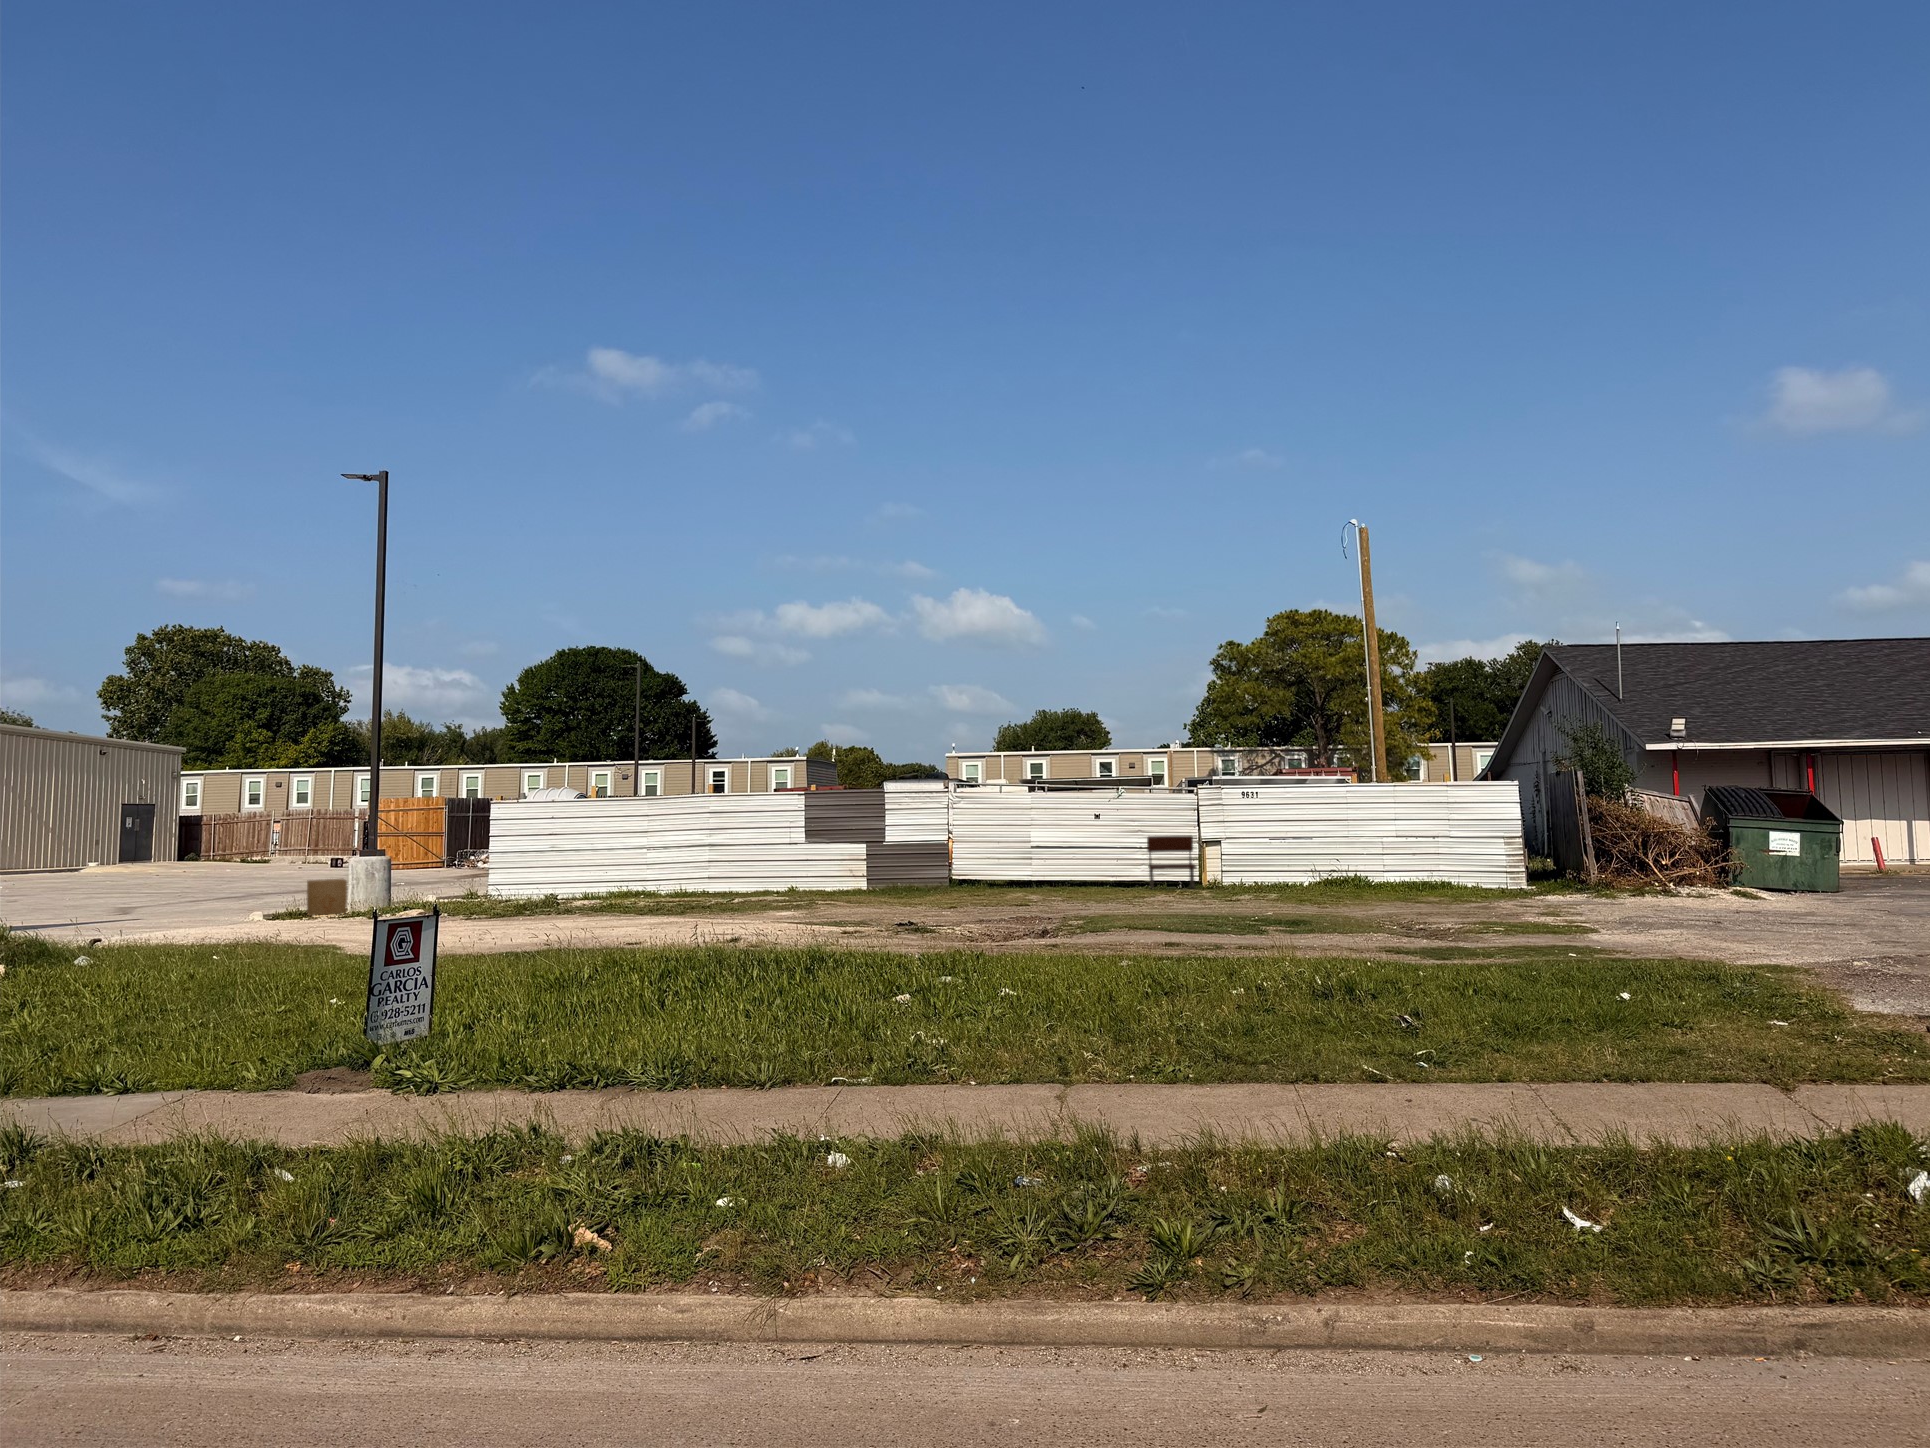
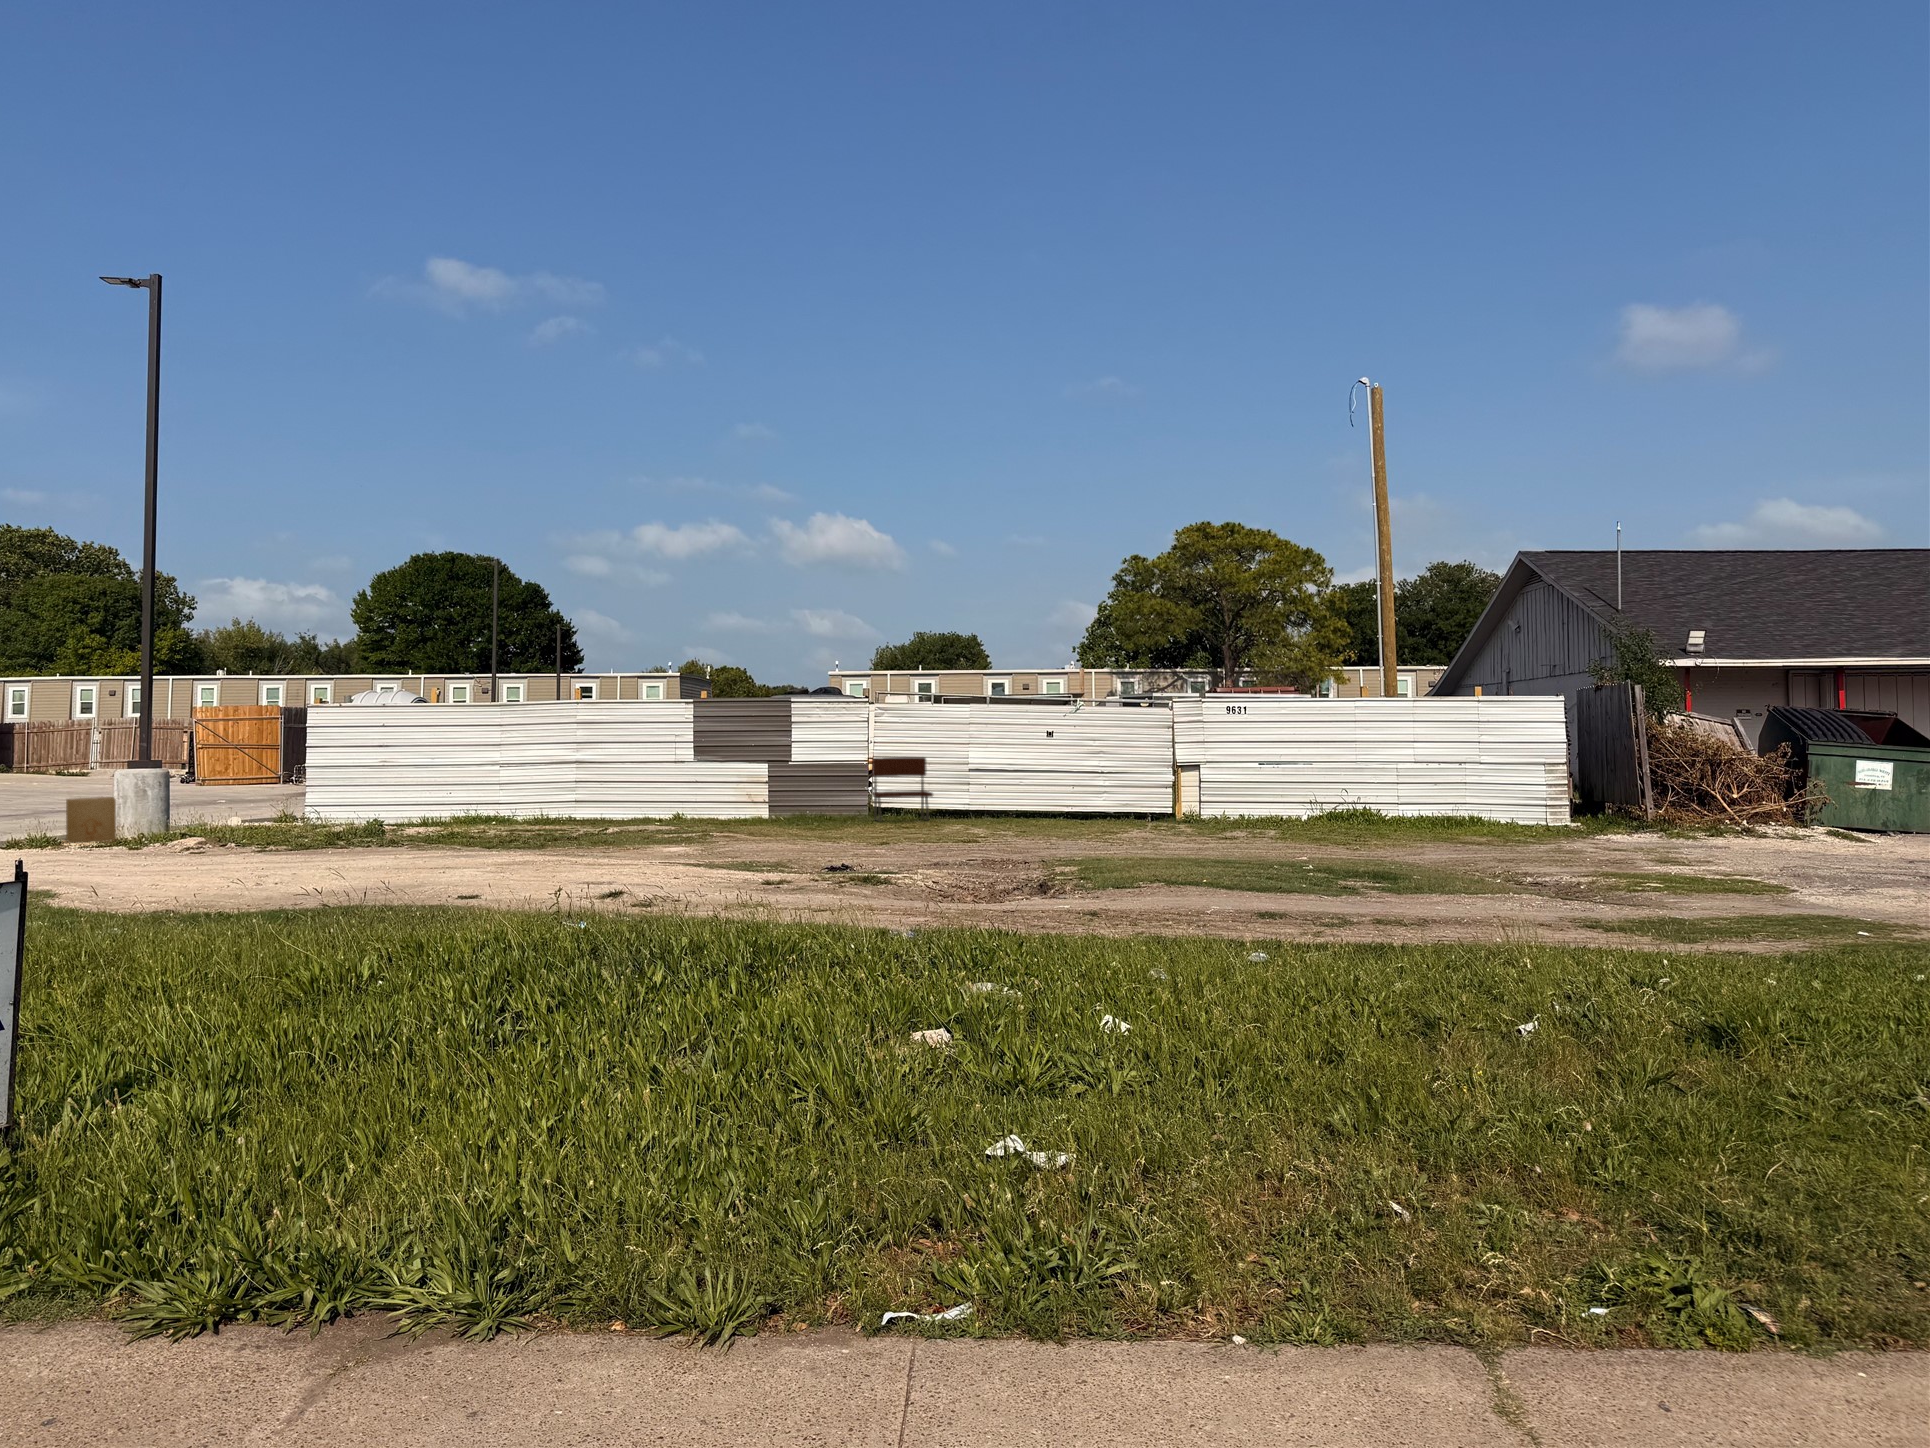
bench: present [1147,836,1196,889] -> present [872,757,933,822]

